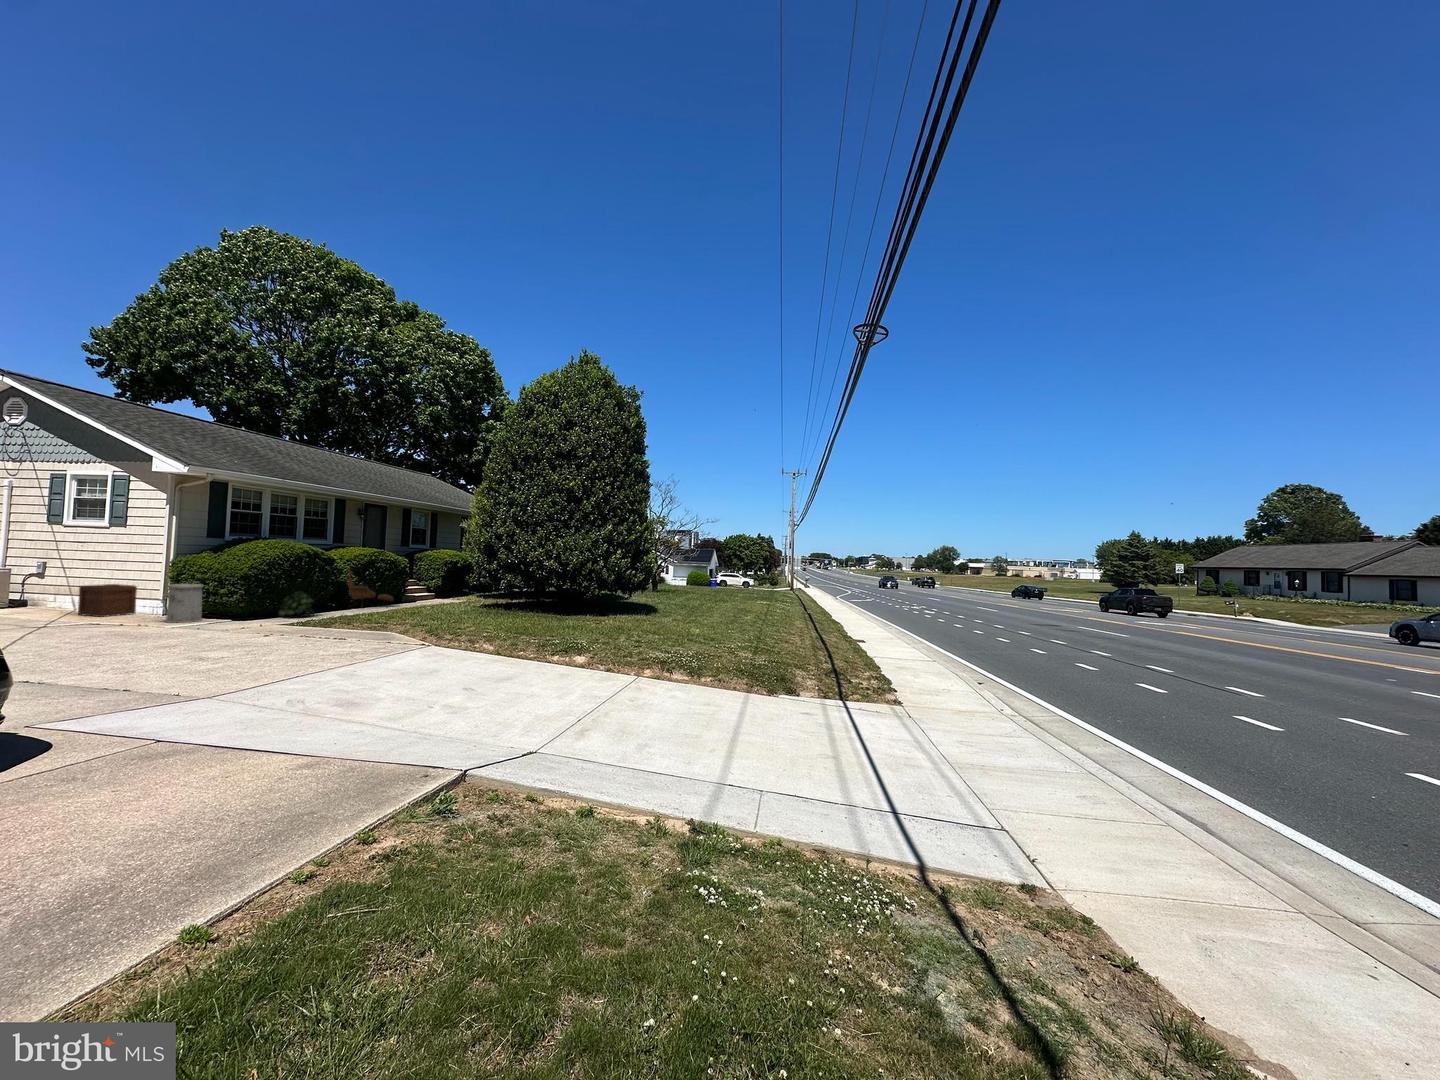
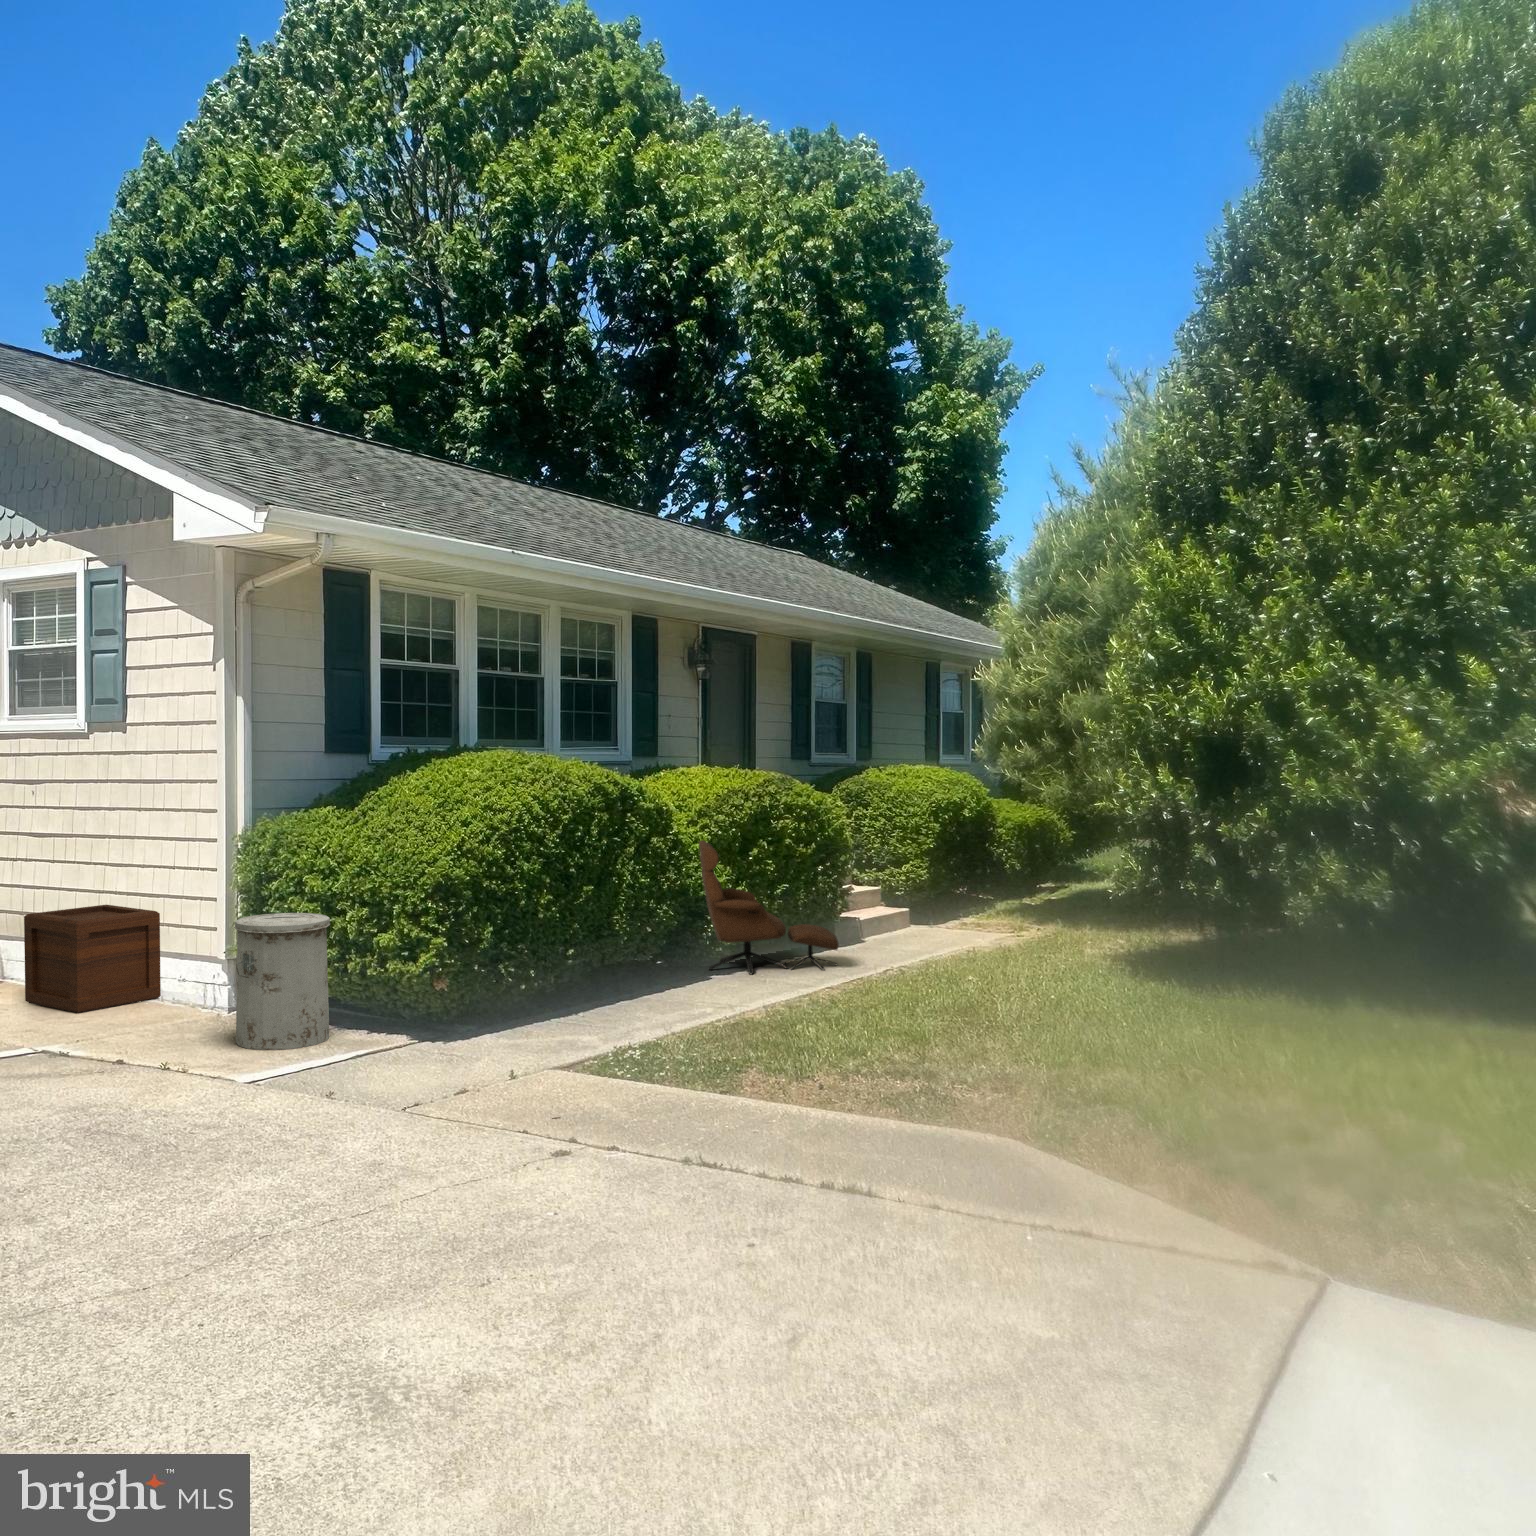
potted plant: present [279,591,315,617] -> none [537,930,644,1025]

